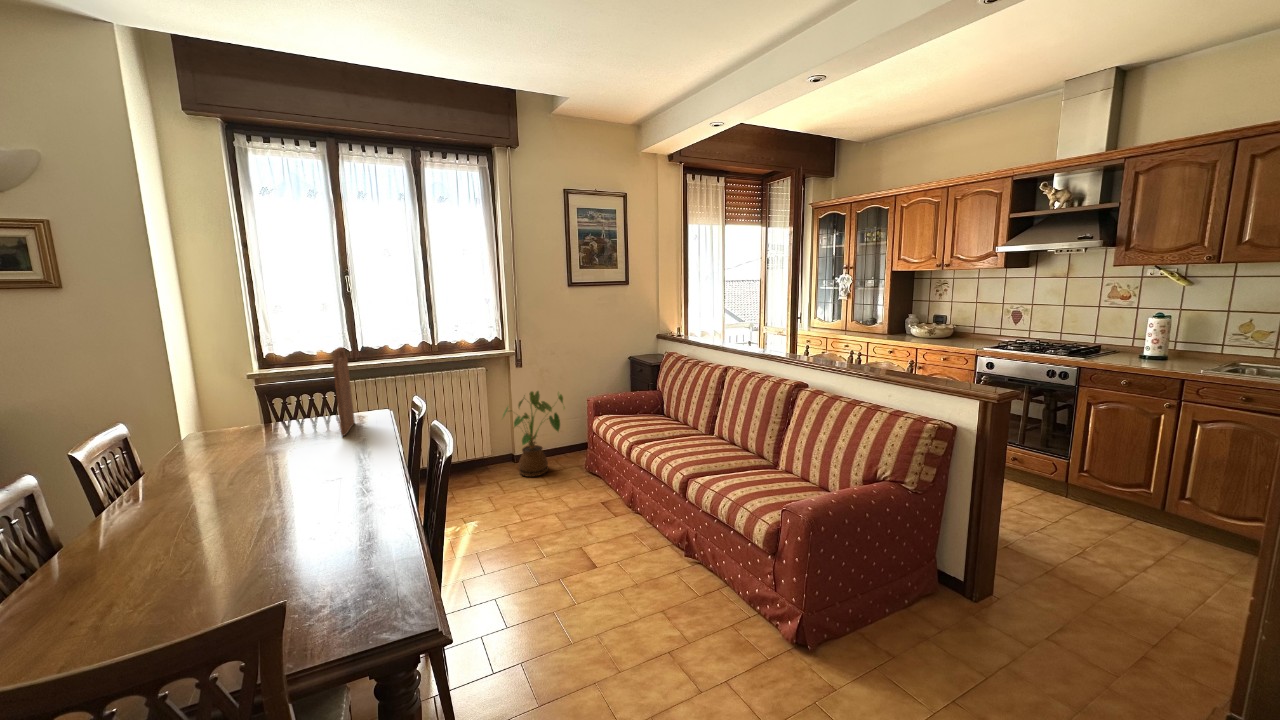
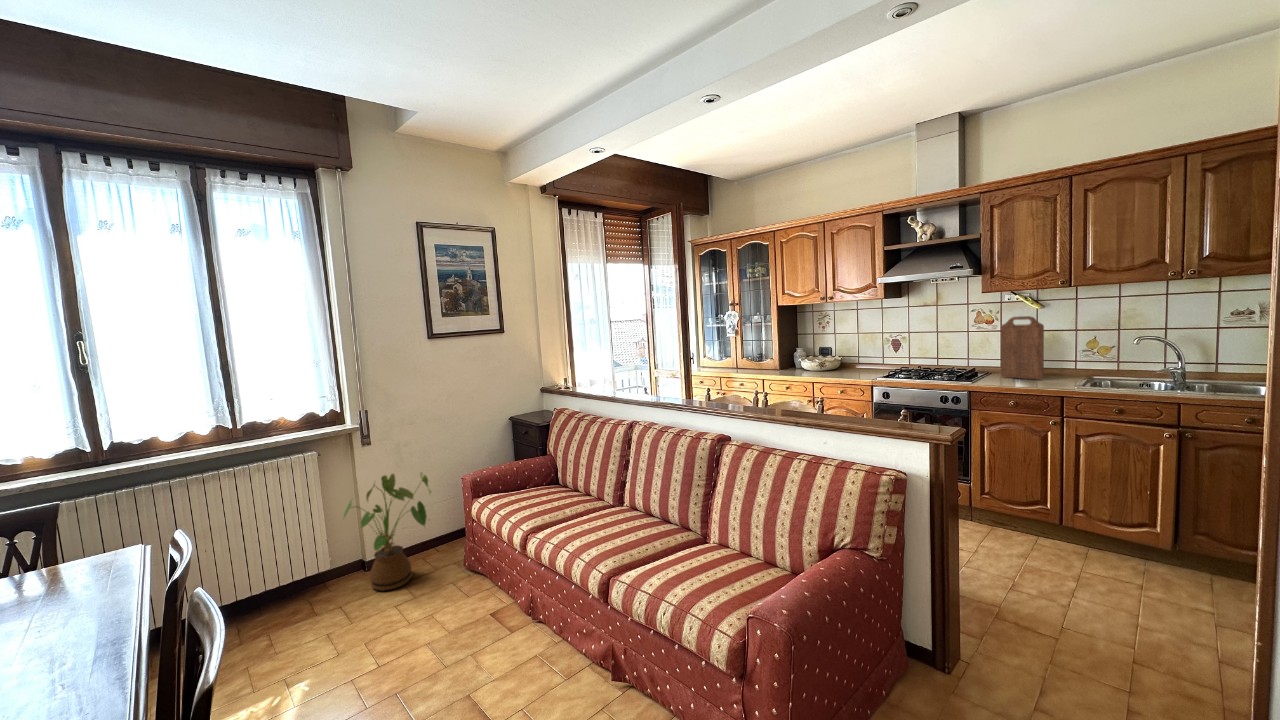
cutting board: present [333,347,355,436] -> present [1001,316,1044,379]

